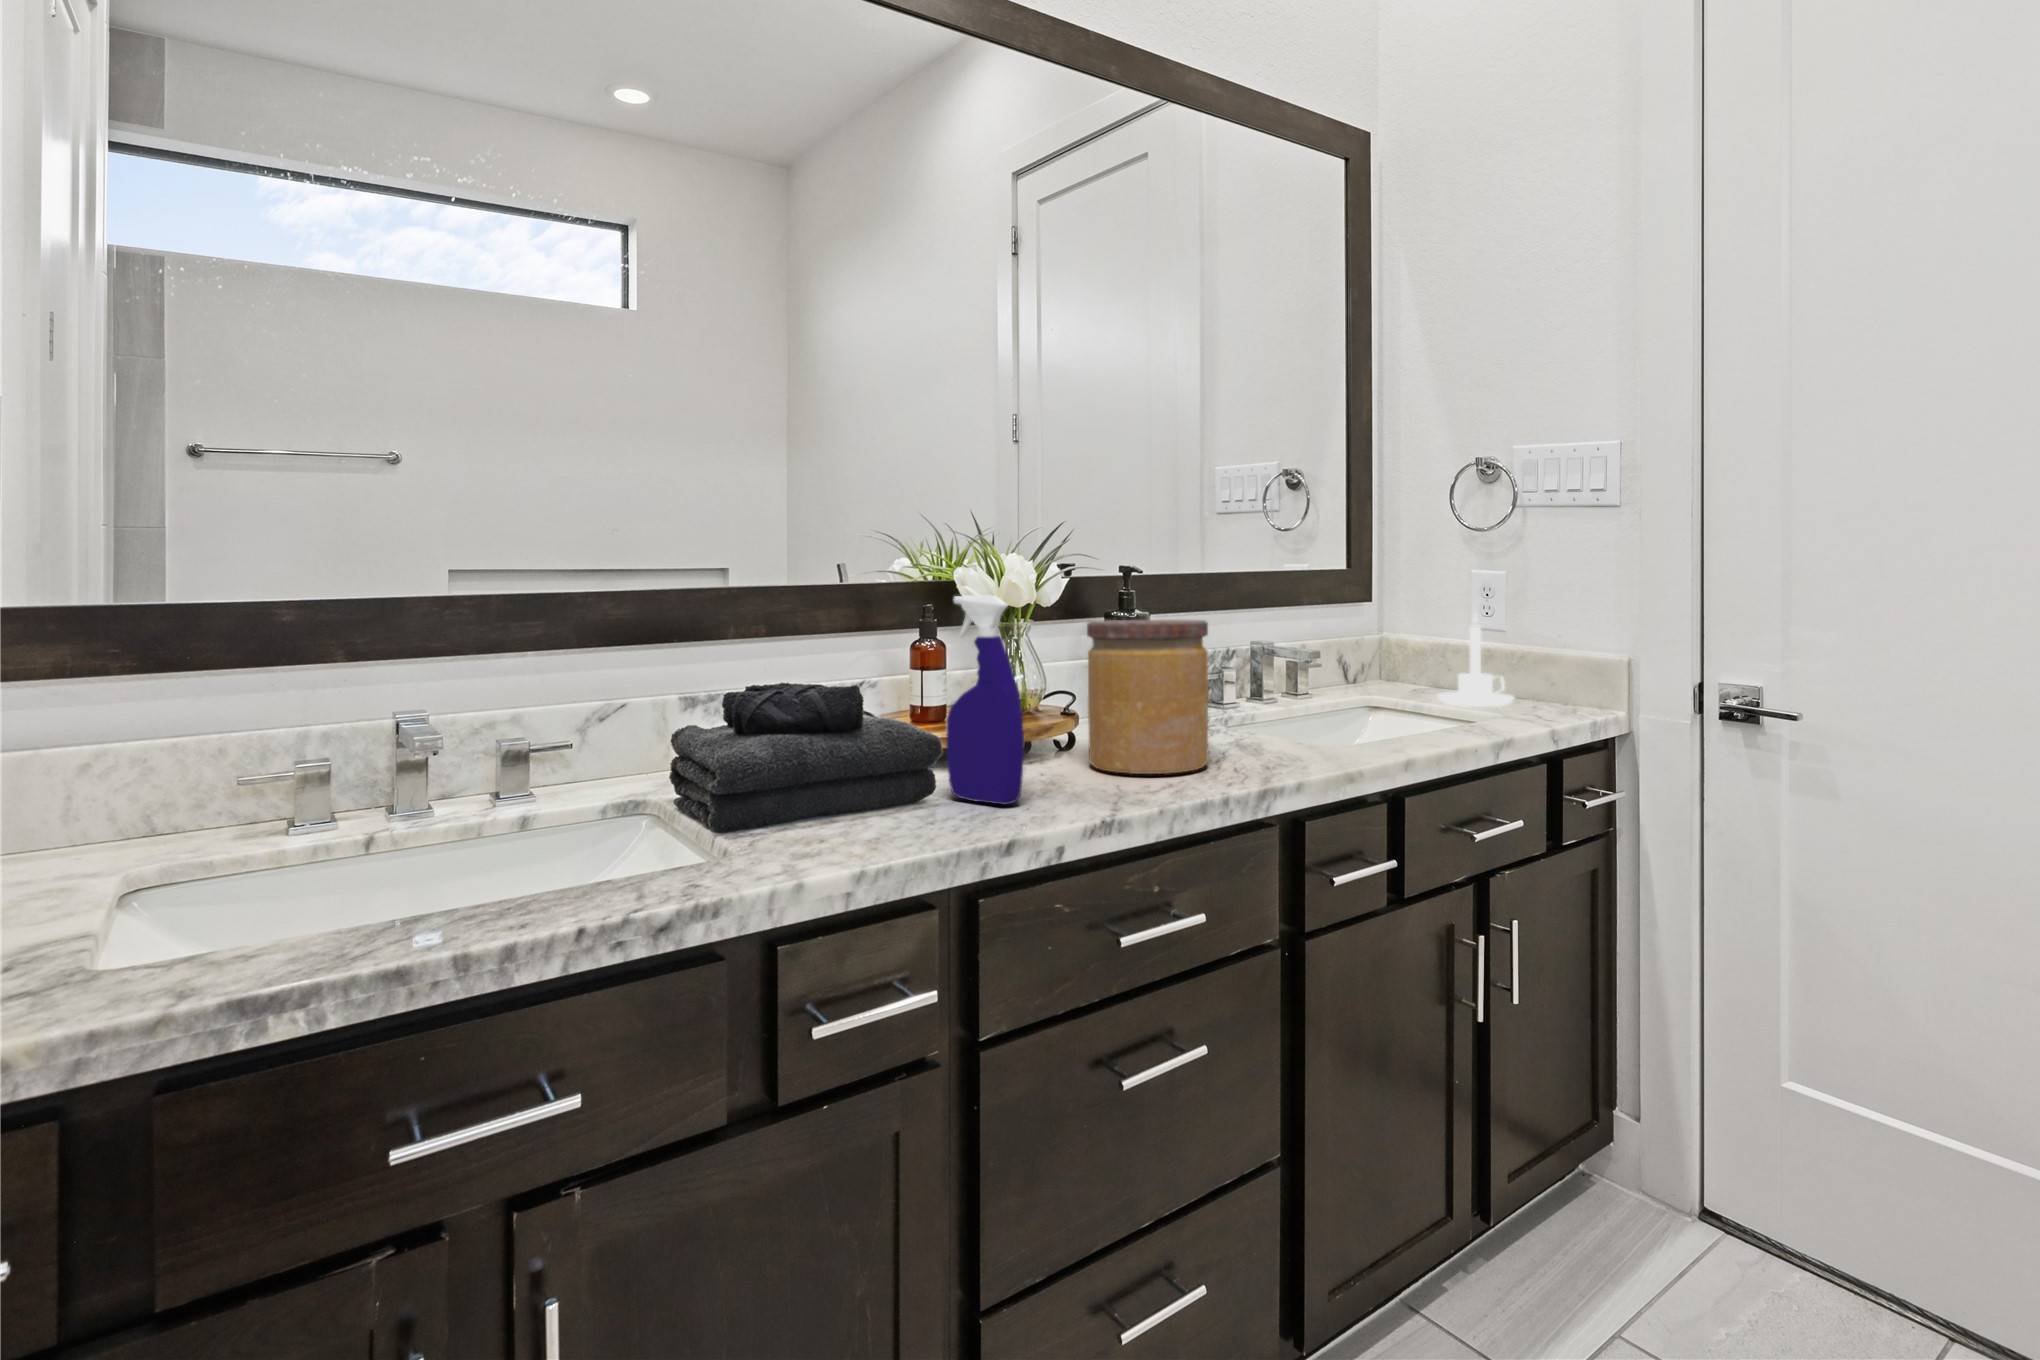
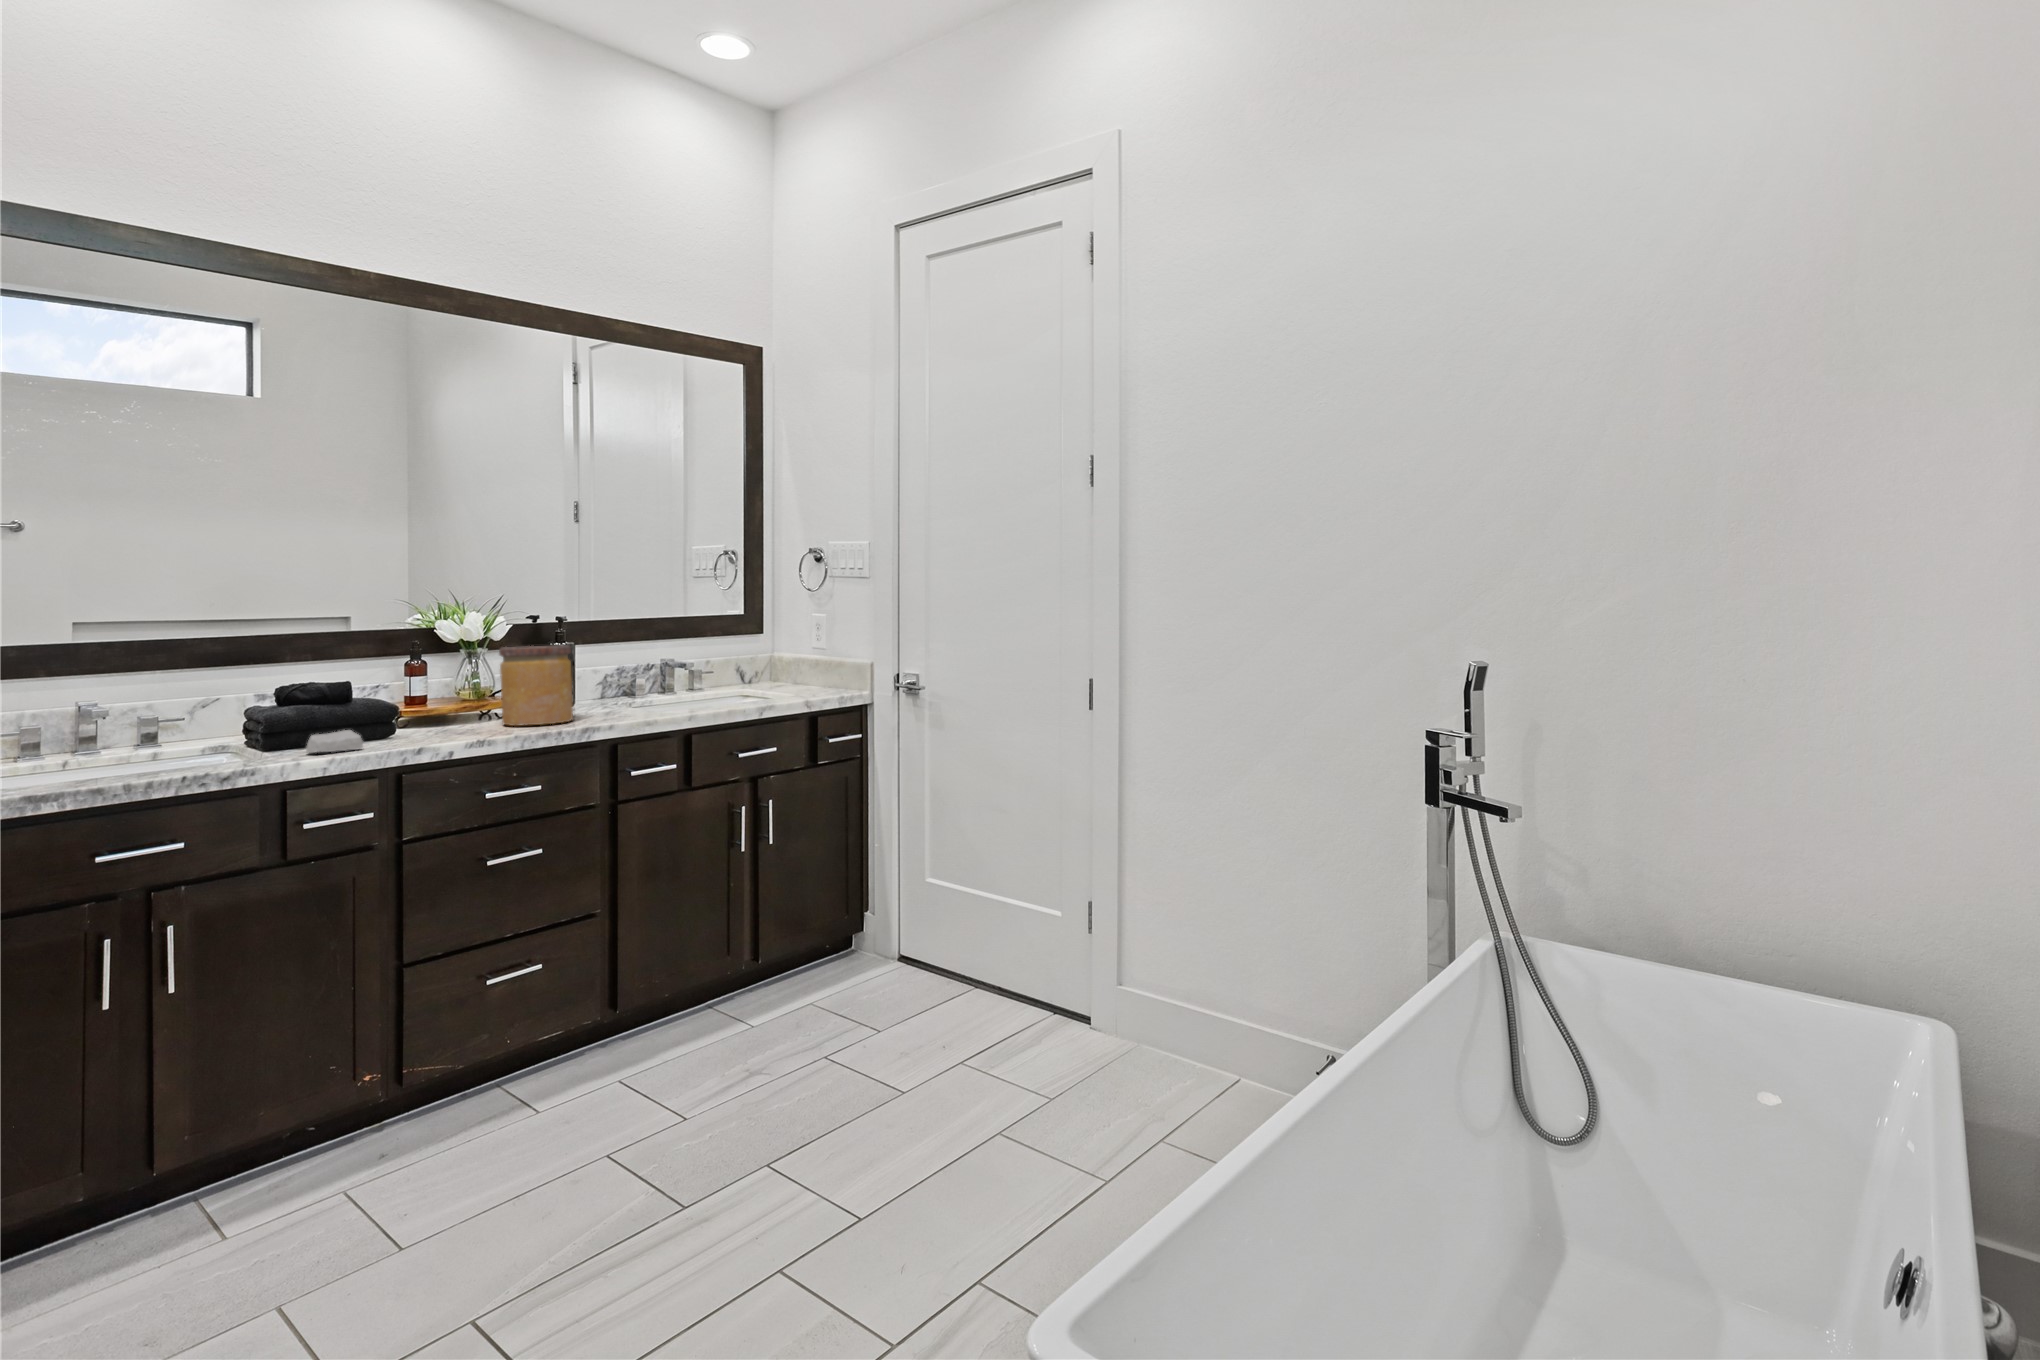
spray bottle: present [946,595,1024,805] -> none [401,635,441,738]
candle holder: present [1438,615,1514,707] -> none [776,637,819,693]
soap bar: none [803,791,906,847] -> present [306,730,363,753]

